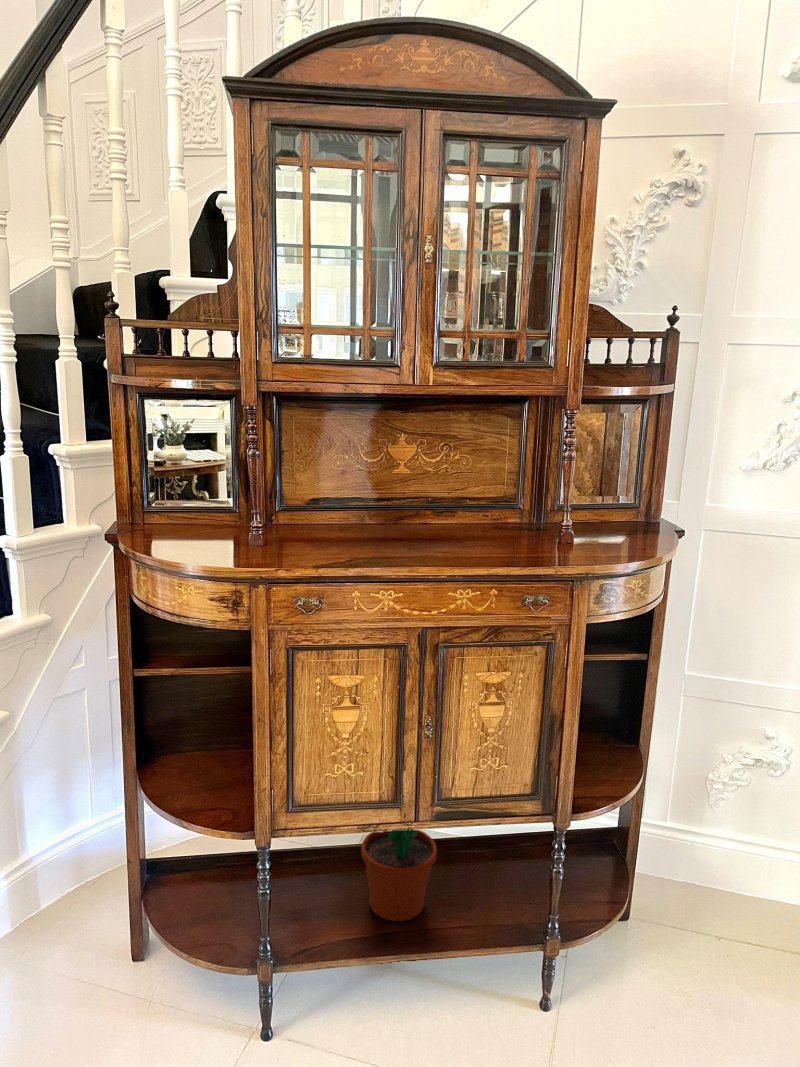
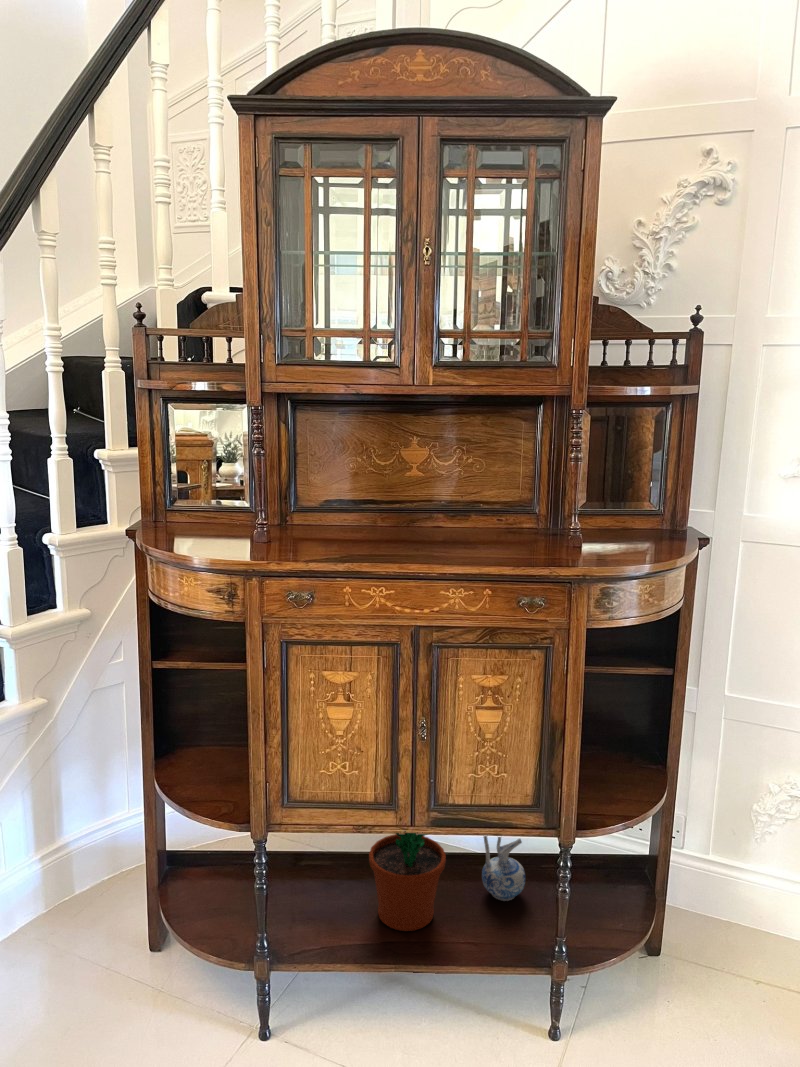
ceramic pitcher: none [465,813,507,883] -> present [482,834,525,901]

